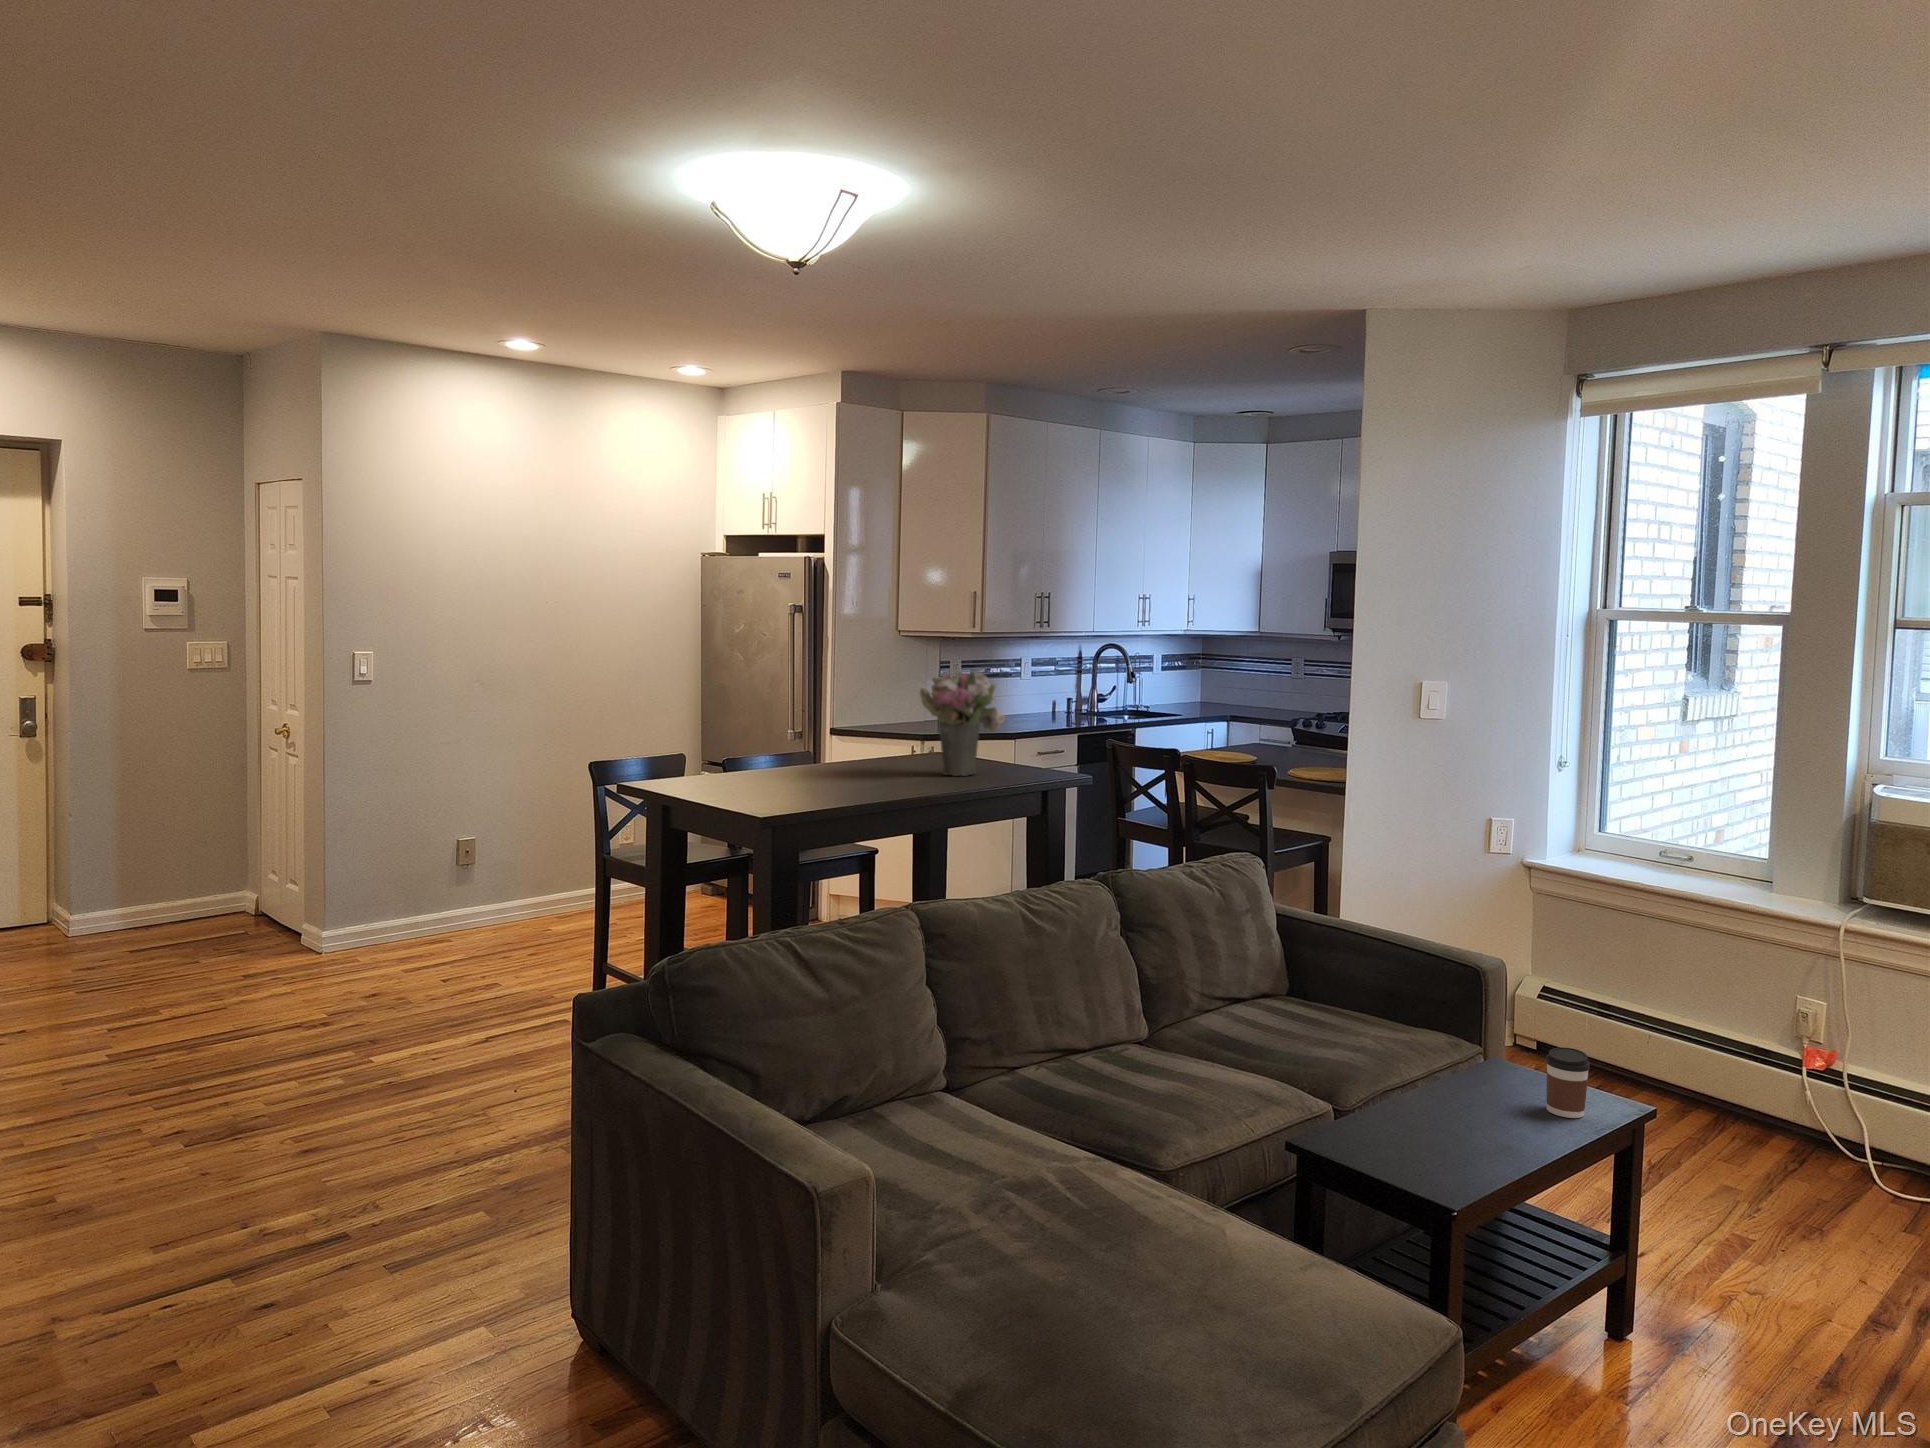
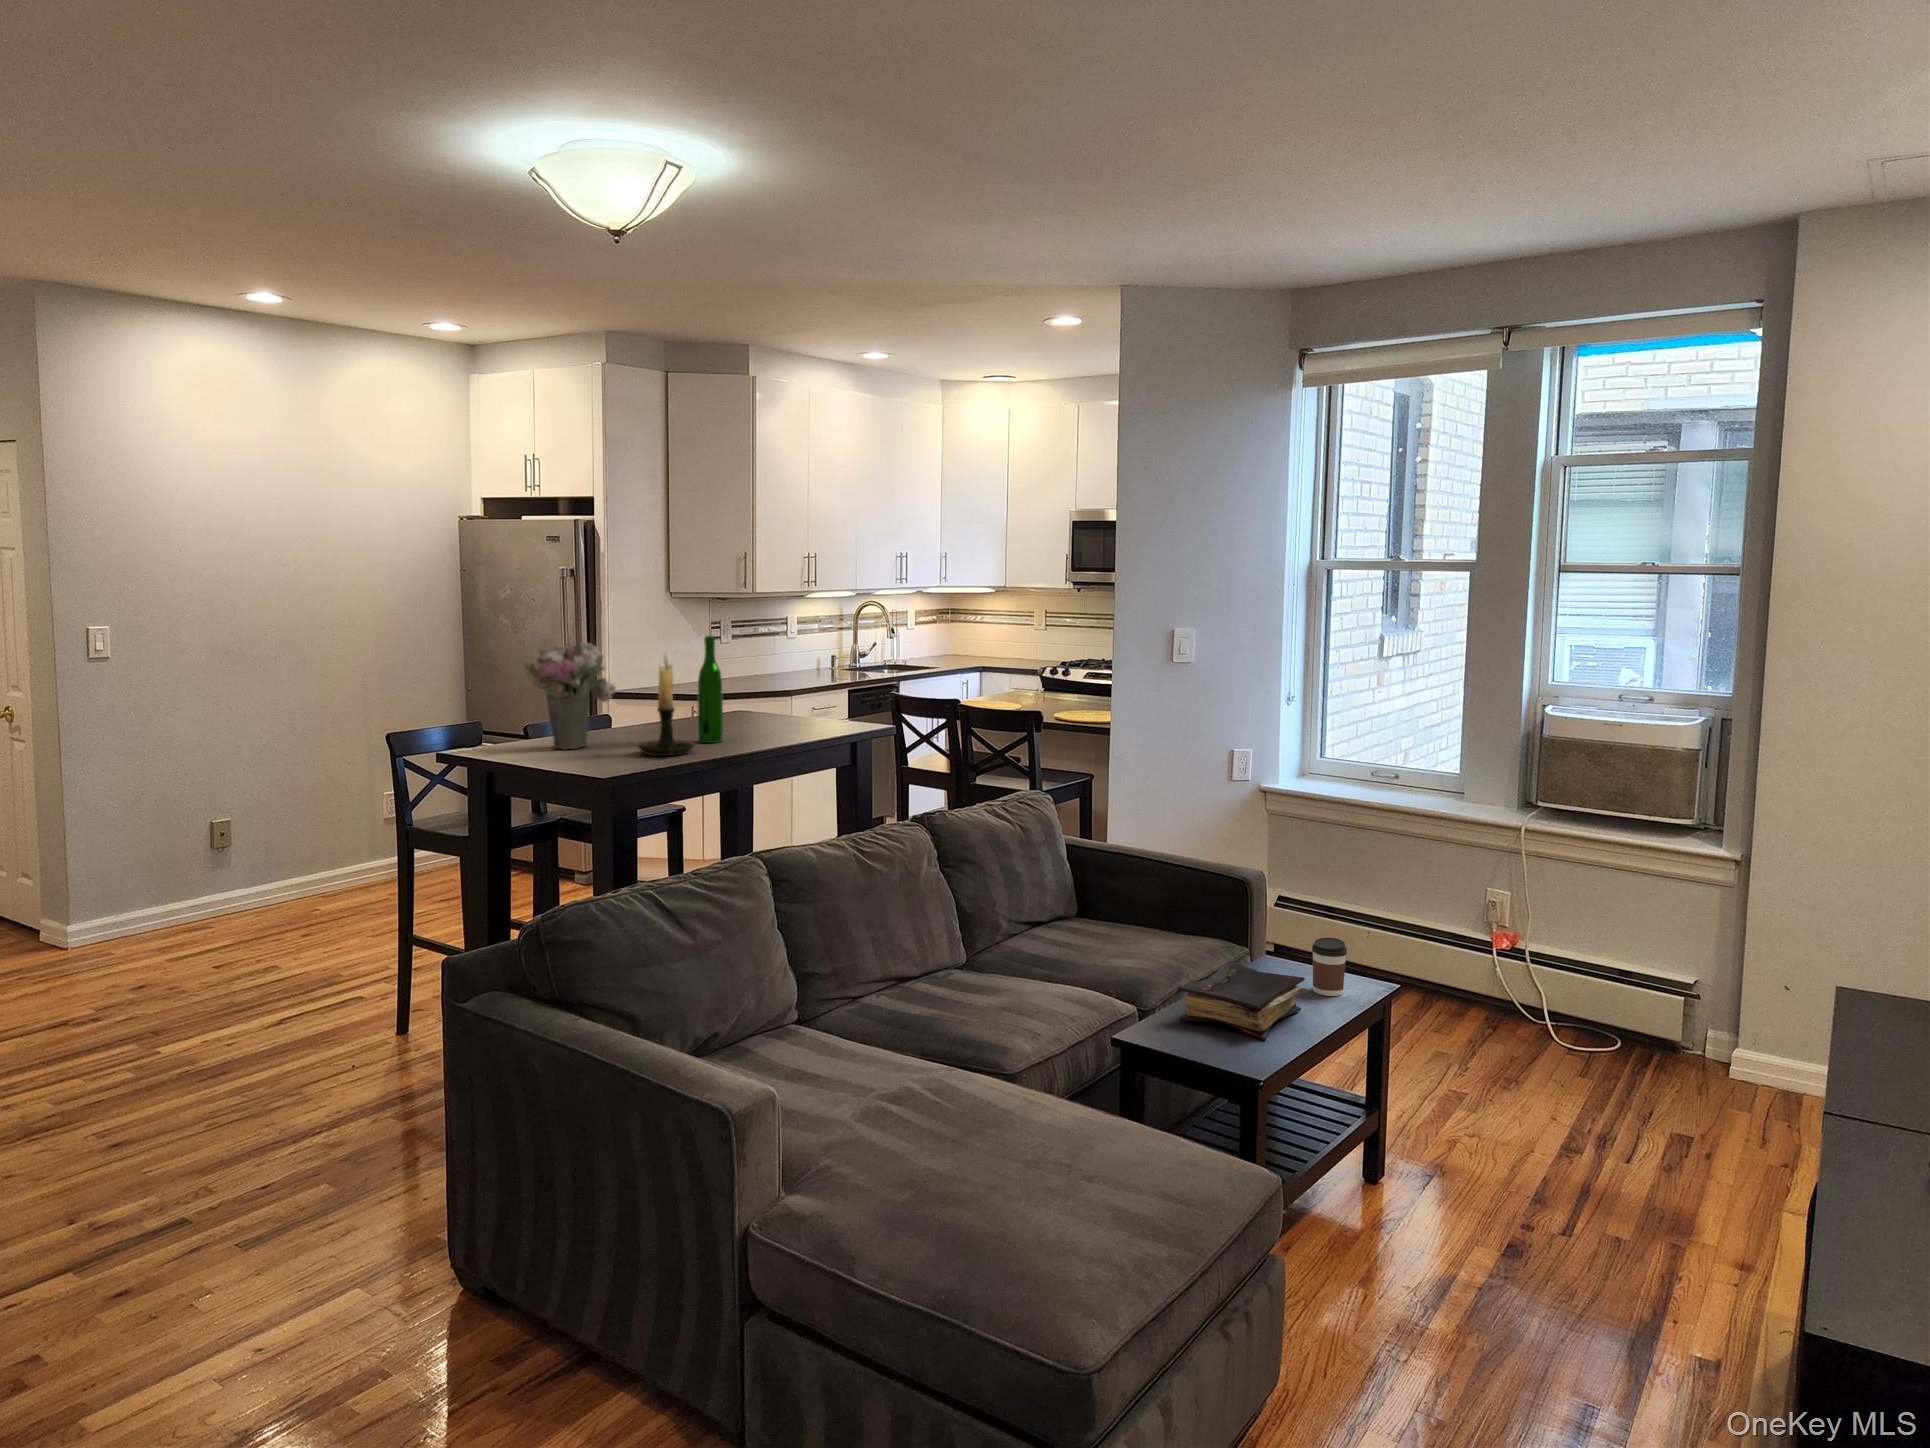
flower bouquet: present [920,672,1005,776] -> present [524,643,616,749]
wine bottle: none [879,675,905,786] -> present [697,636,723,743]
candle holder: none [812,688,870,799] -> present [639,653,694,756]
book: none [1371,1065,1534,1167] -> present [1178,960,1307,1041]

